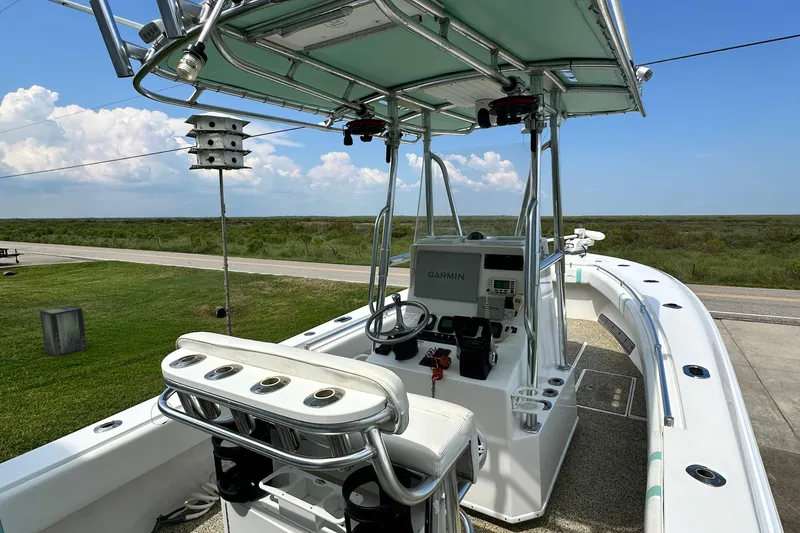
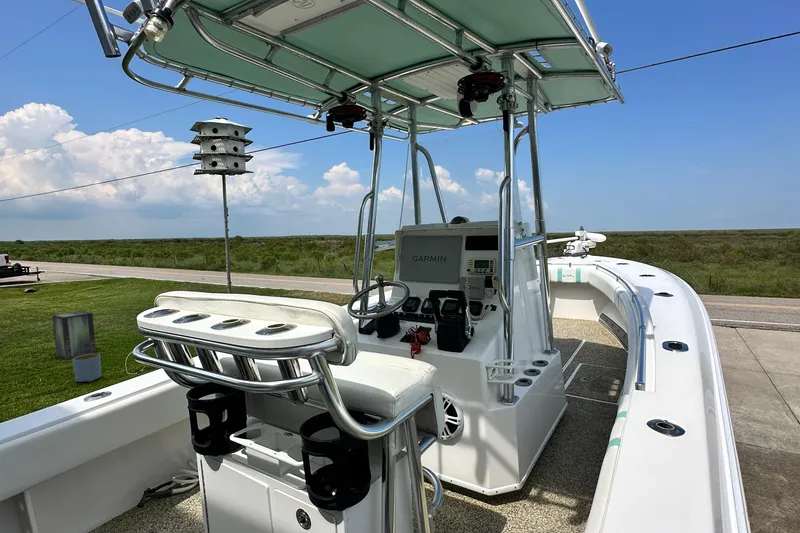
planter: none [65,354,95,384] -> present [72,353,101,382]

